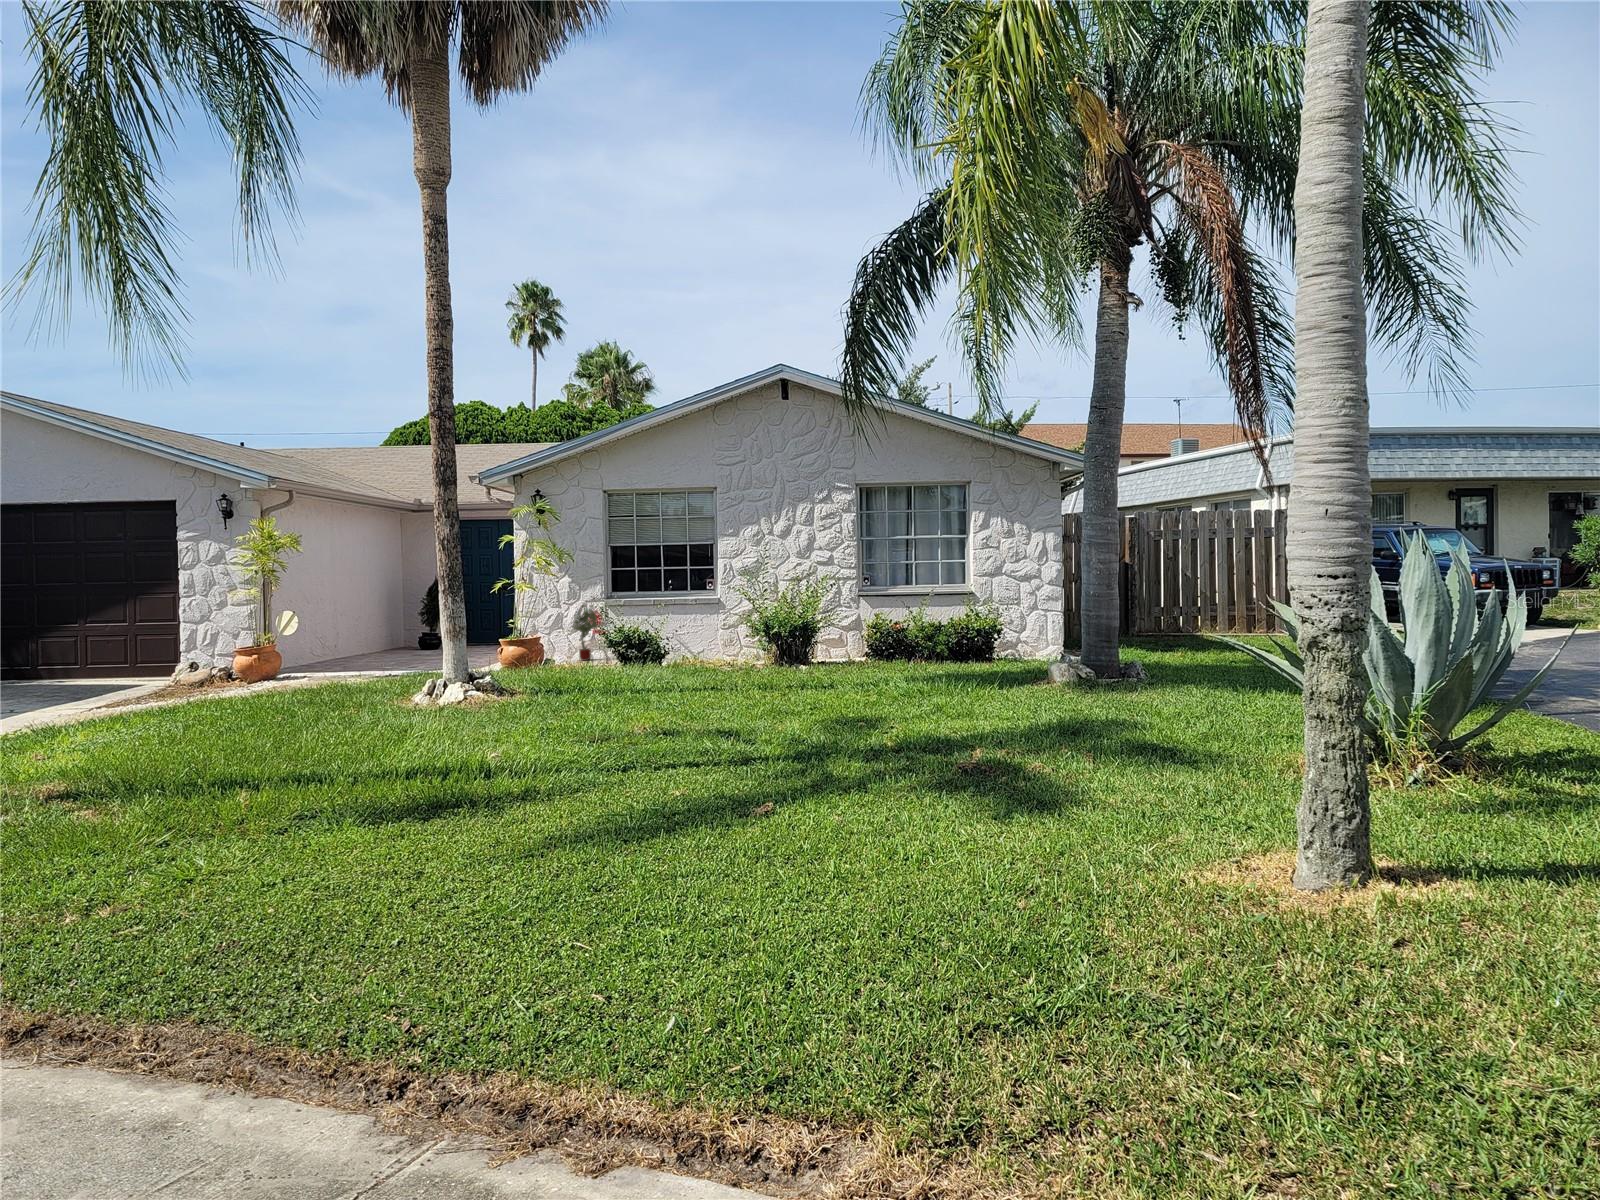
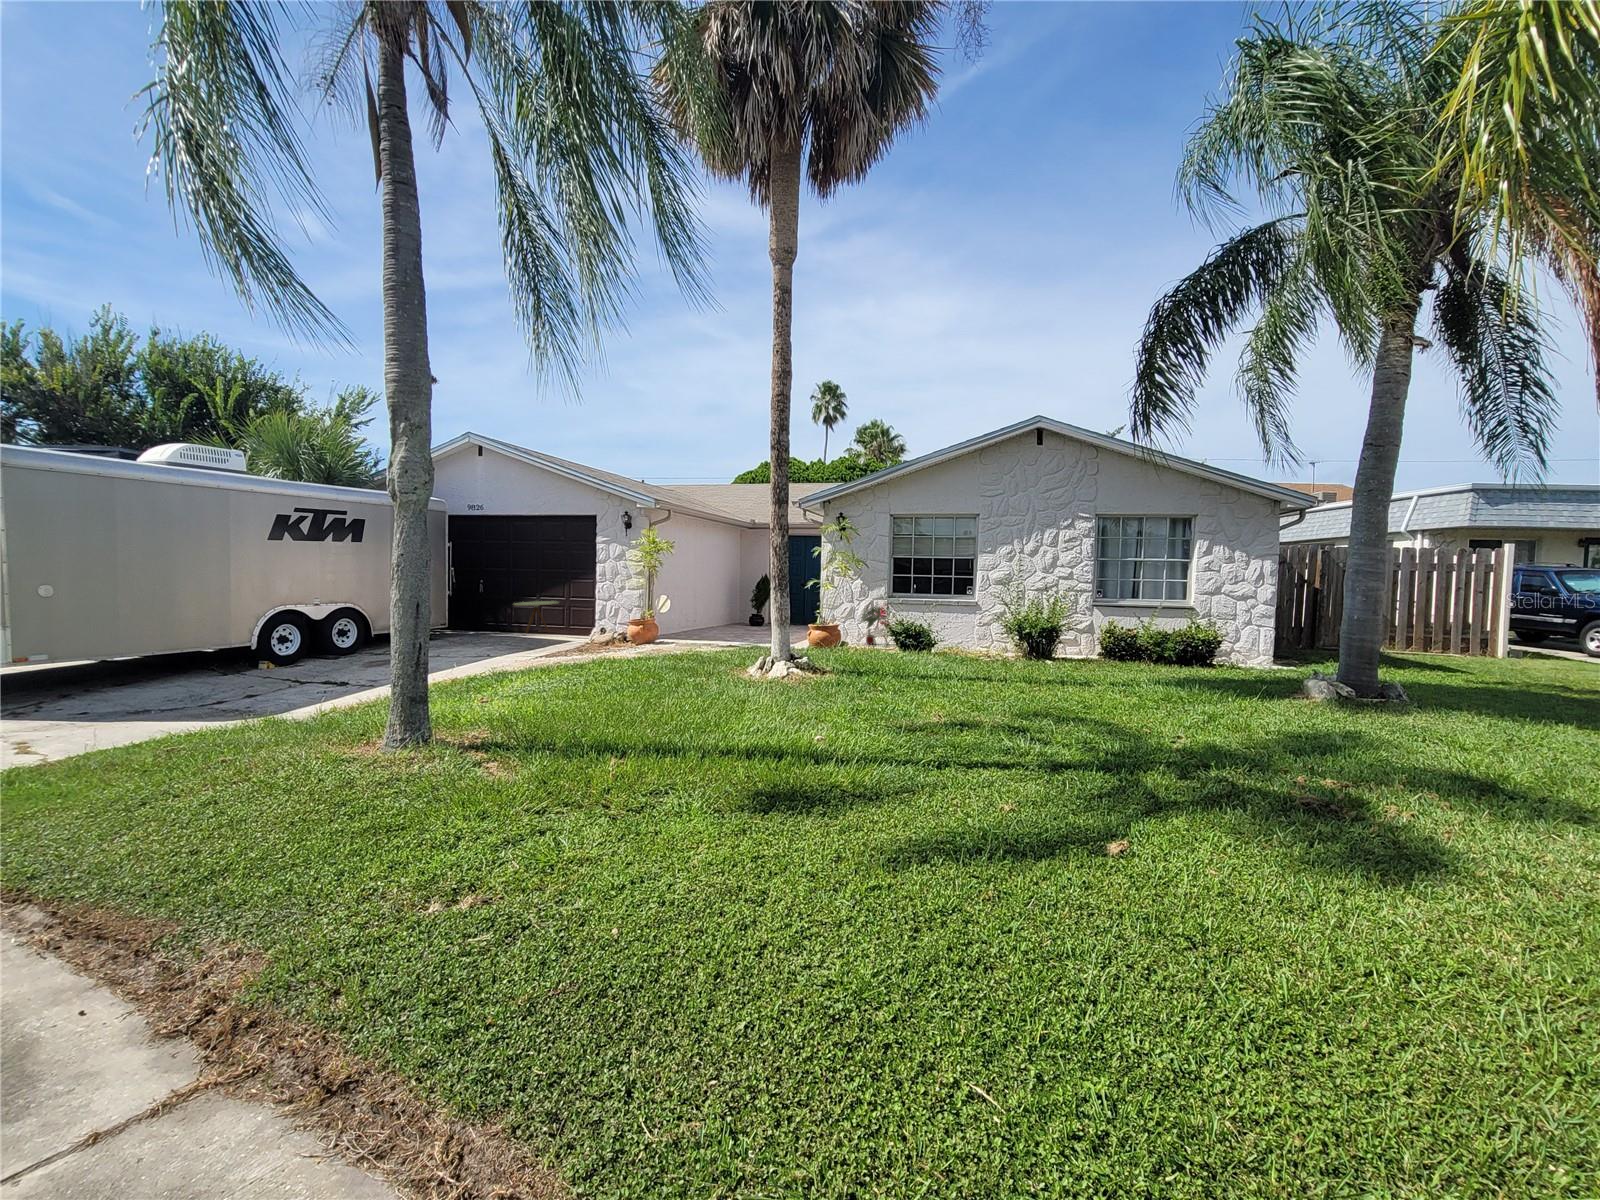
round table: none [35,629,114,680] -> present [514,601,558,633]

